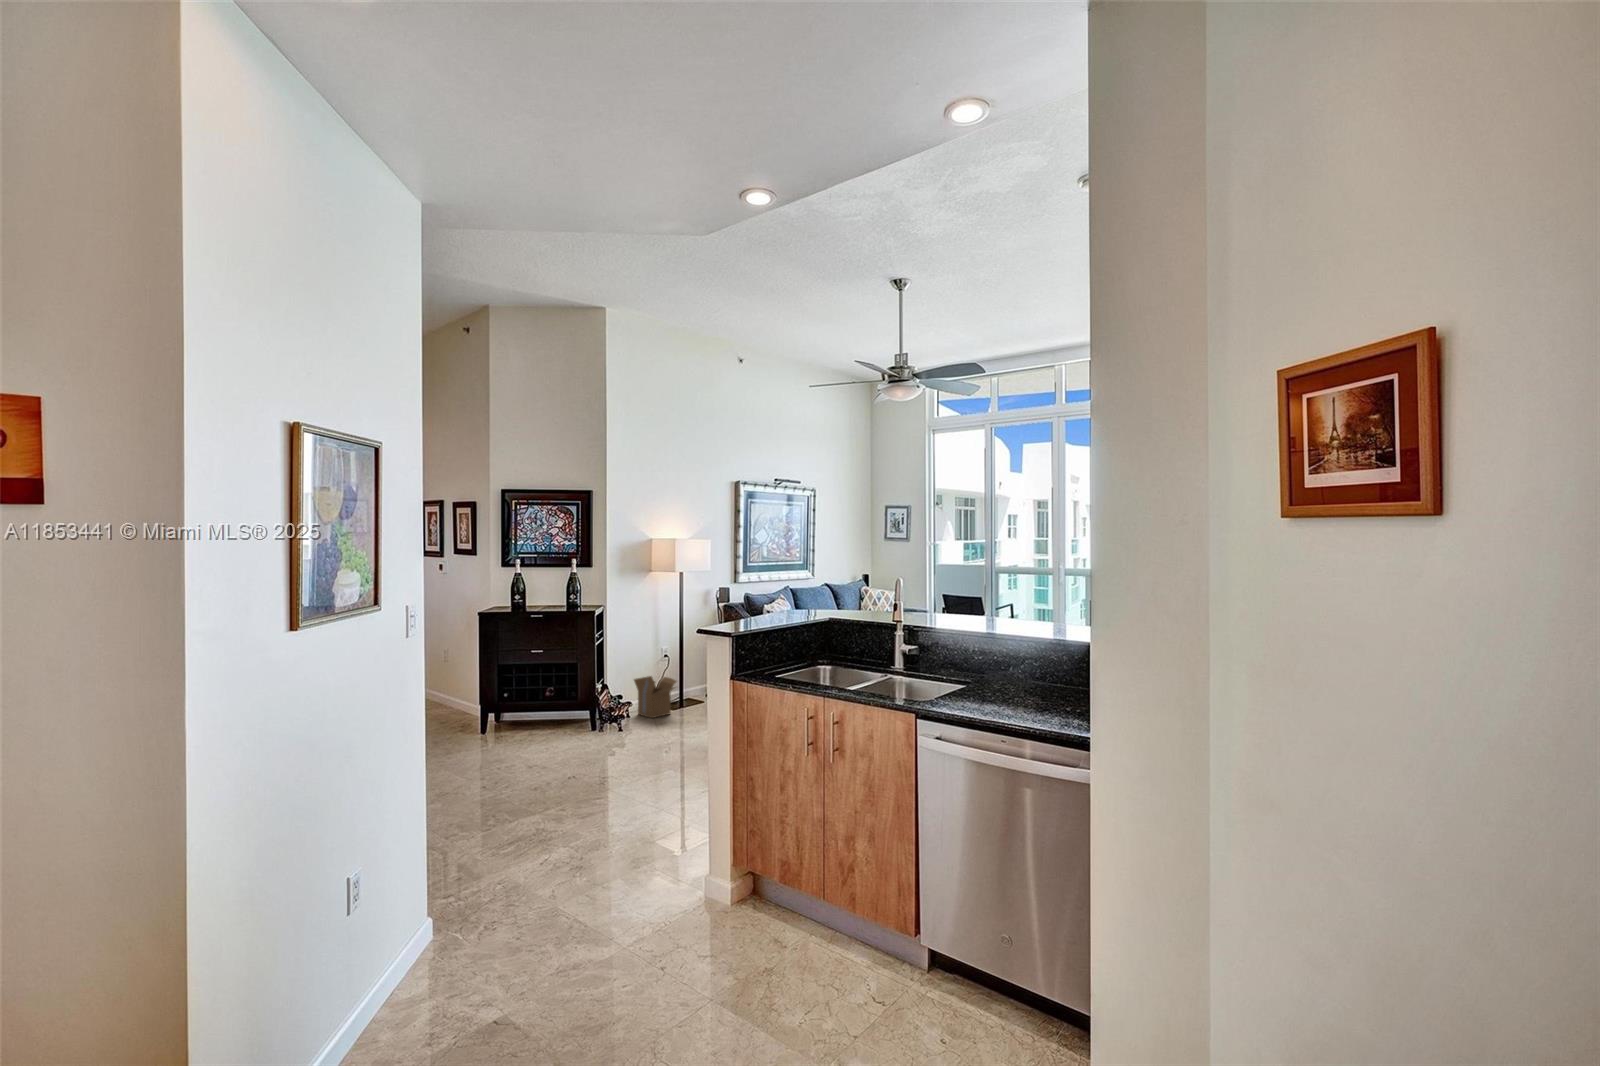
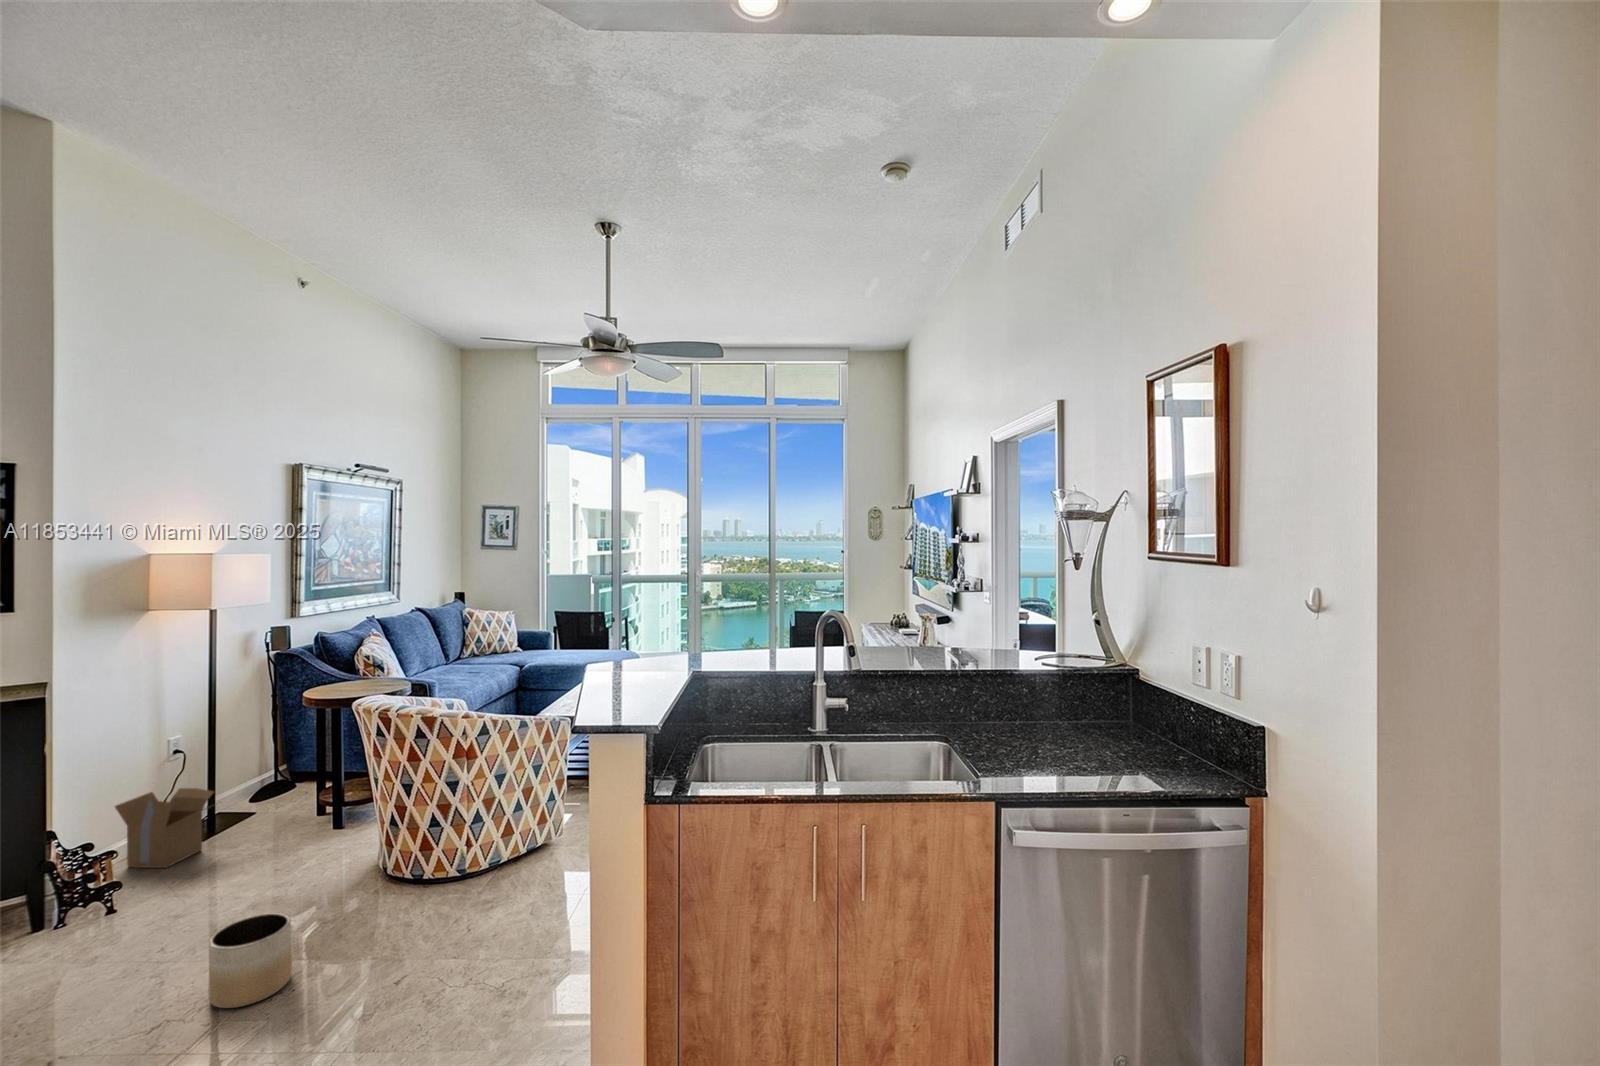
planter: none [632,735,669,777] -> present [209,913,292,1008]

